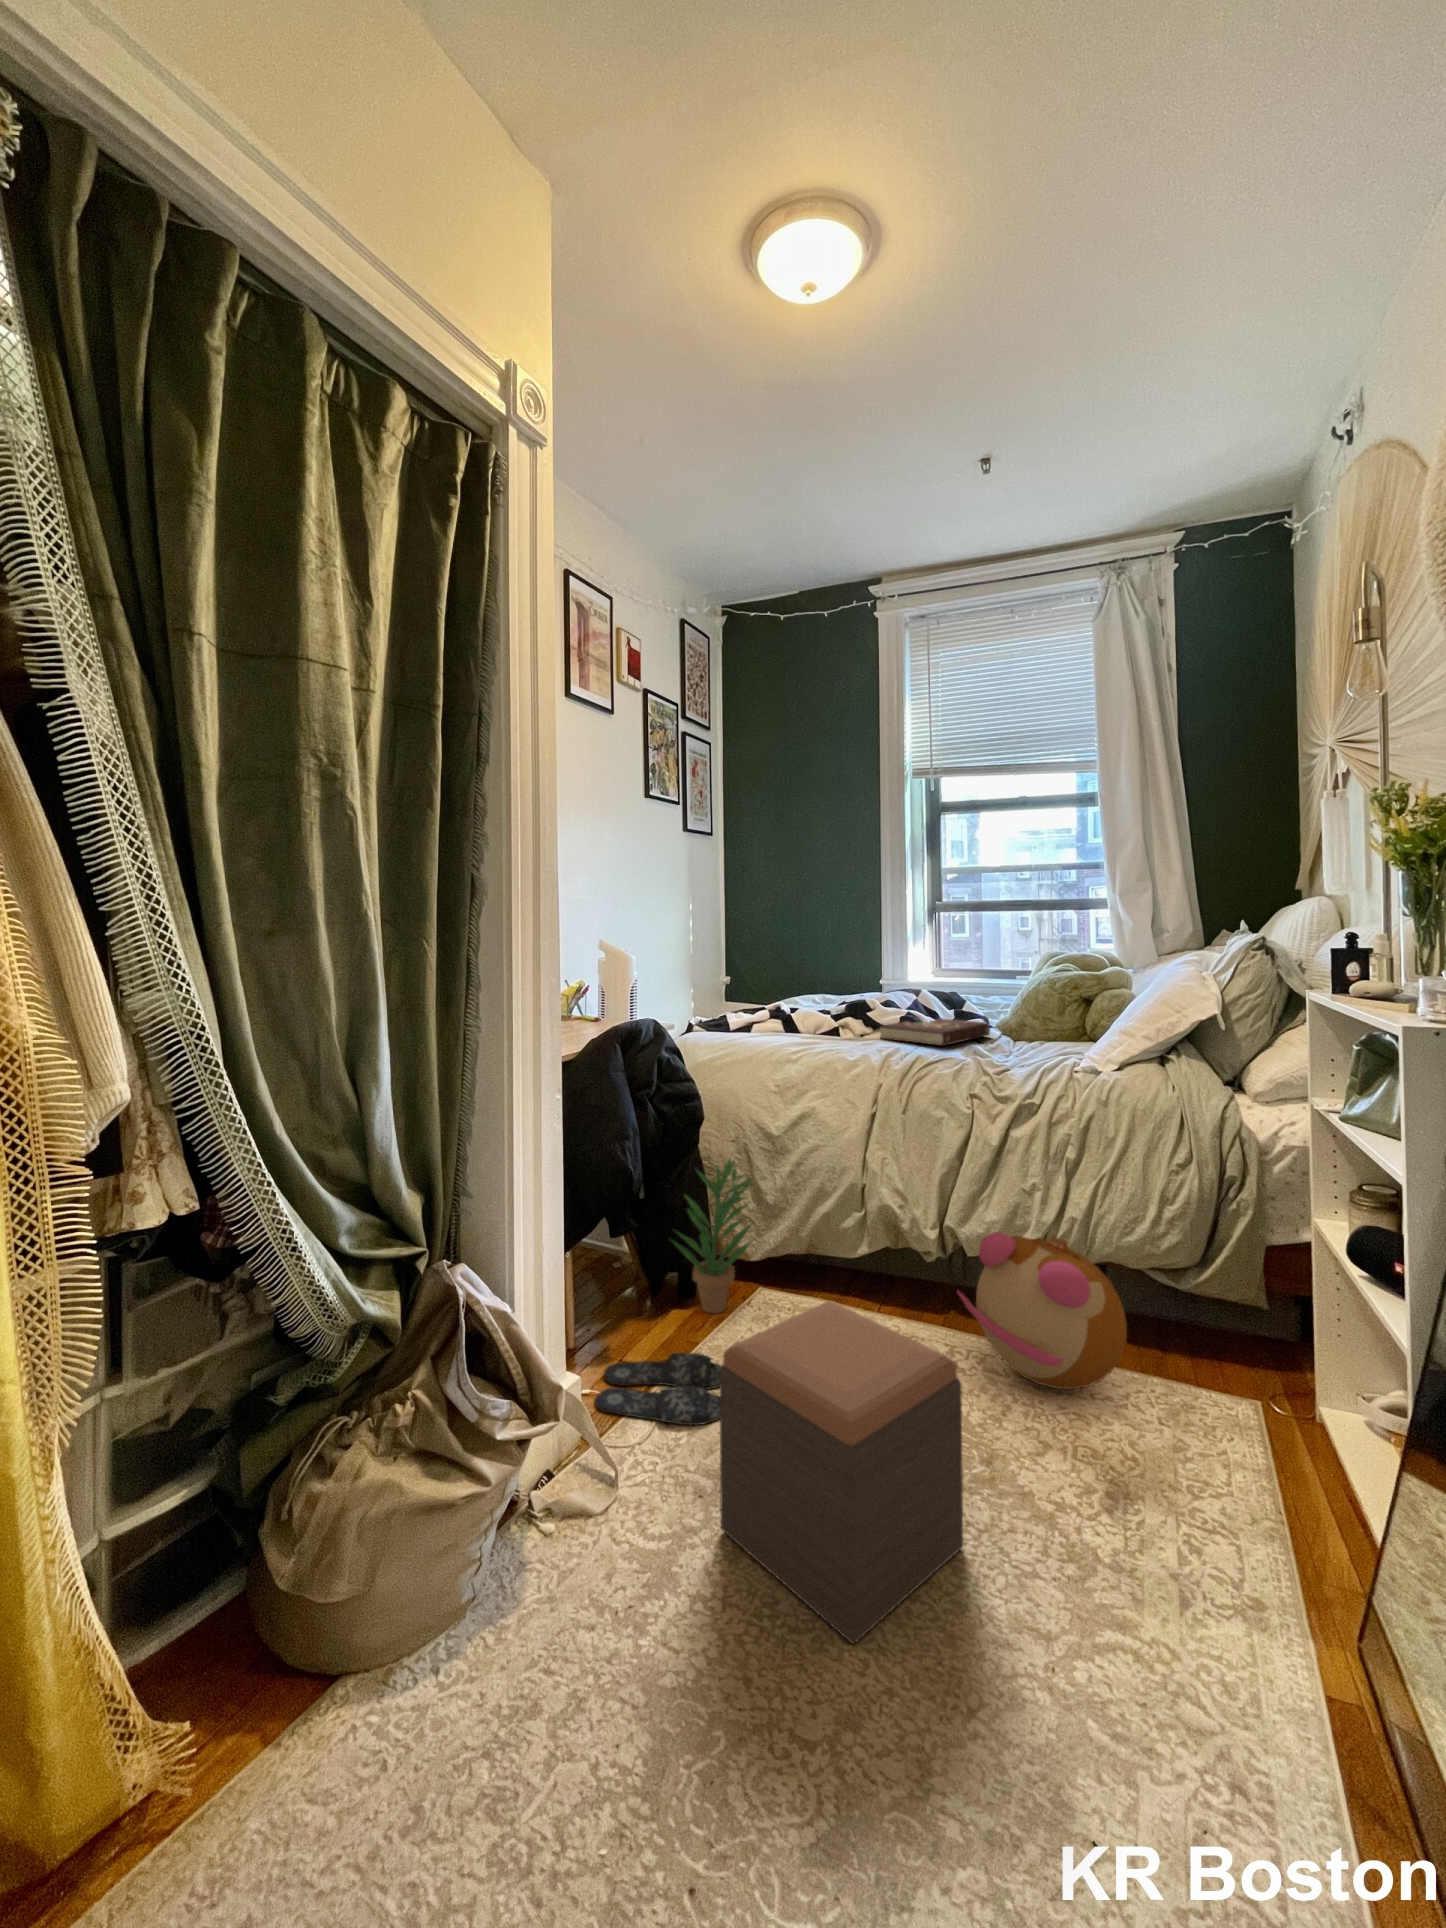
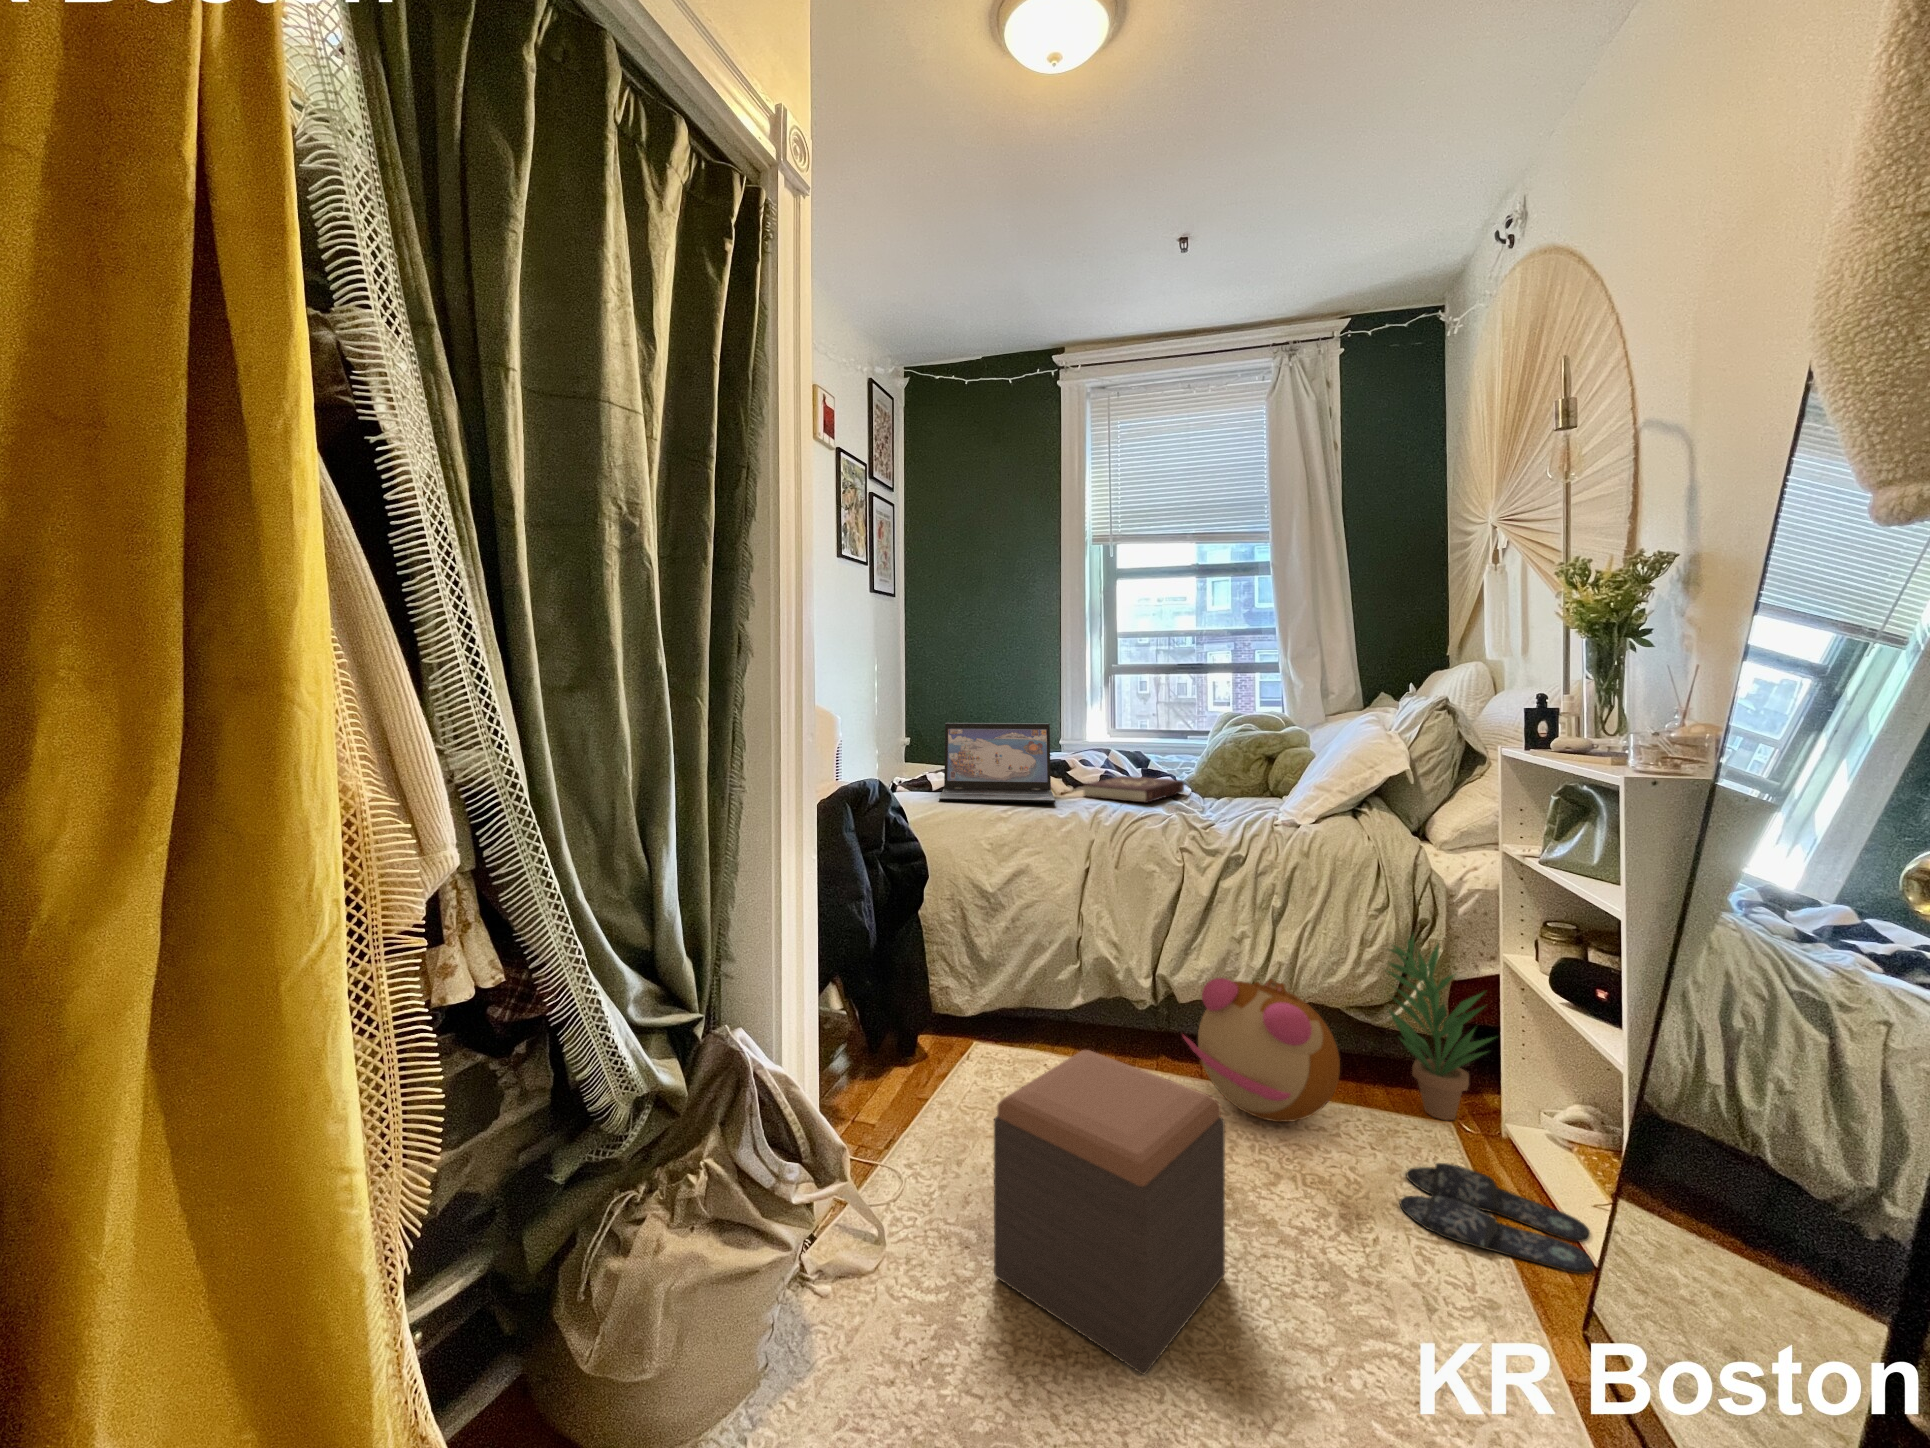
laptop: none [726,962,846,1045] -> present [939,723,1056,803]
potted plant: present [673,1159,752,1314] -> present [1386,935,1494,1120]
slippers: present [595,1353,721,1425] -> present [1400,1163,1594,1274]

